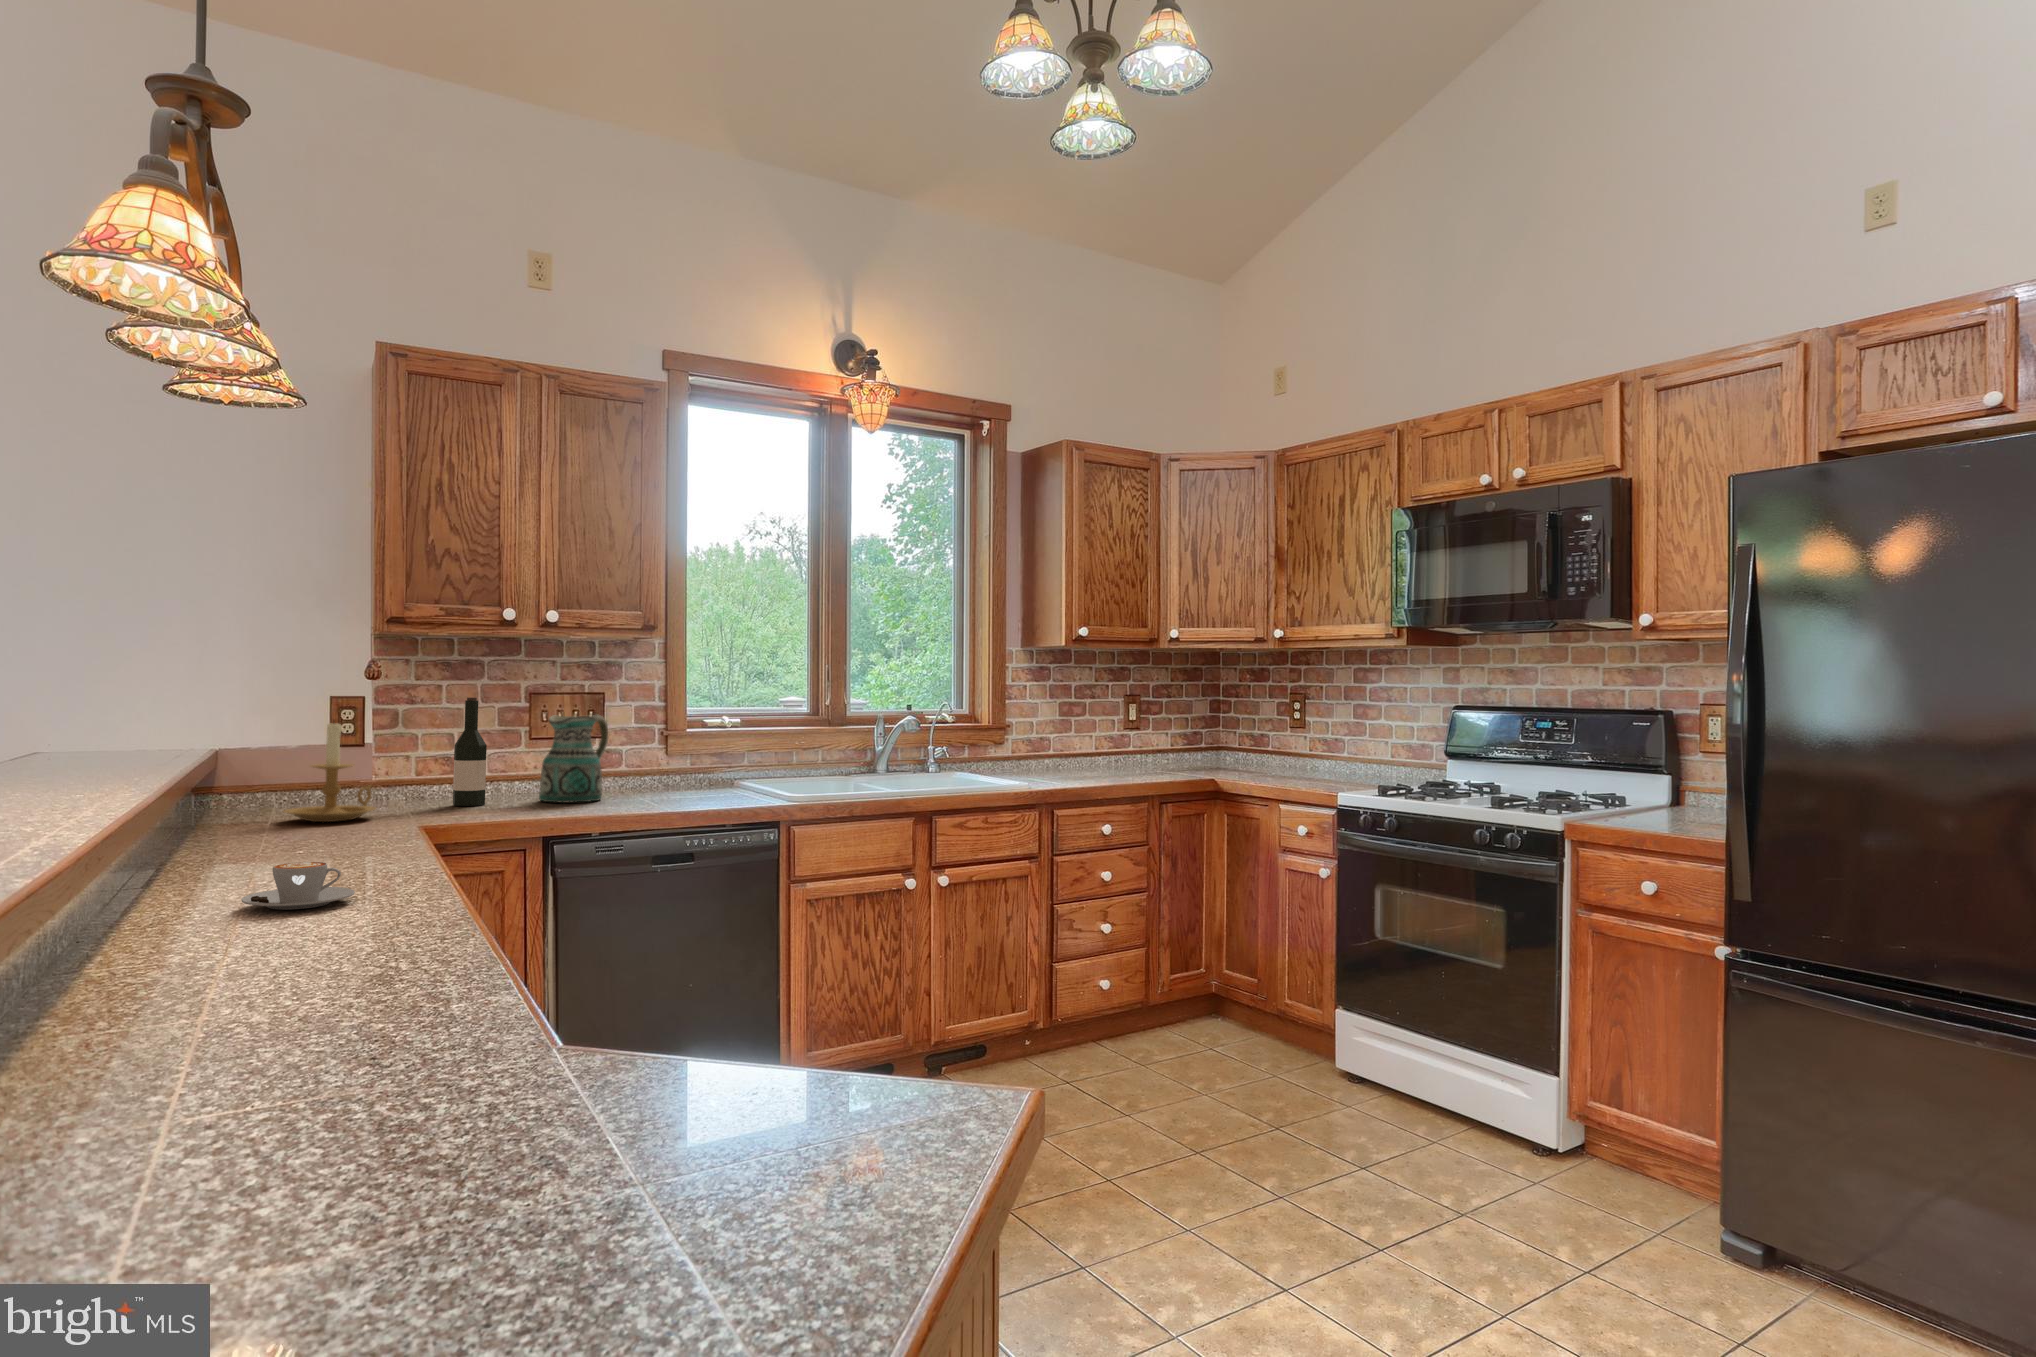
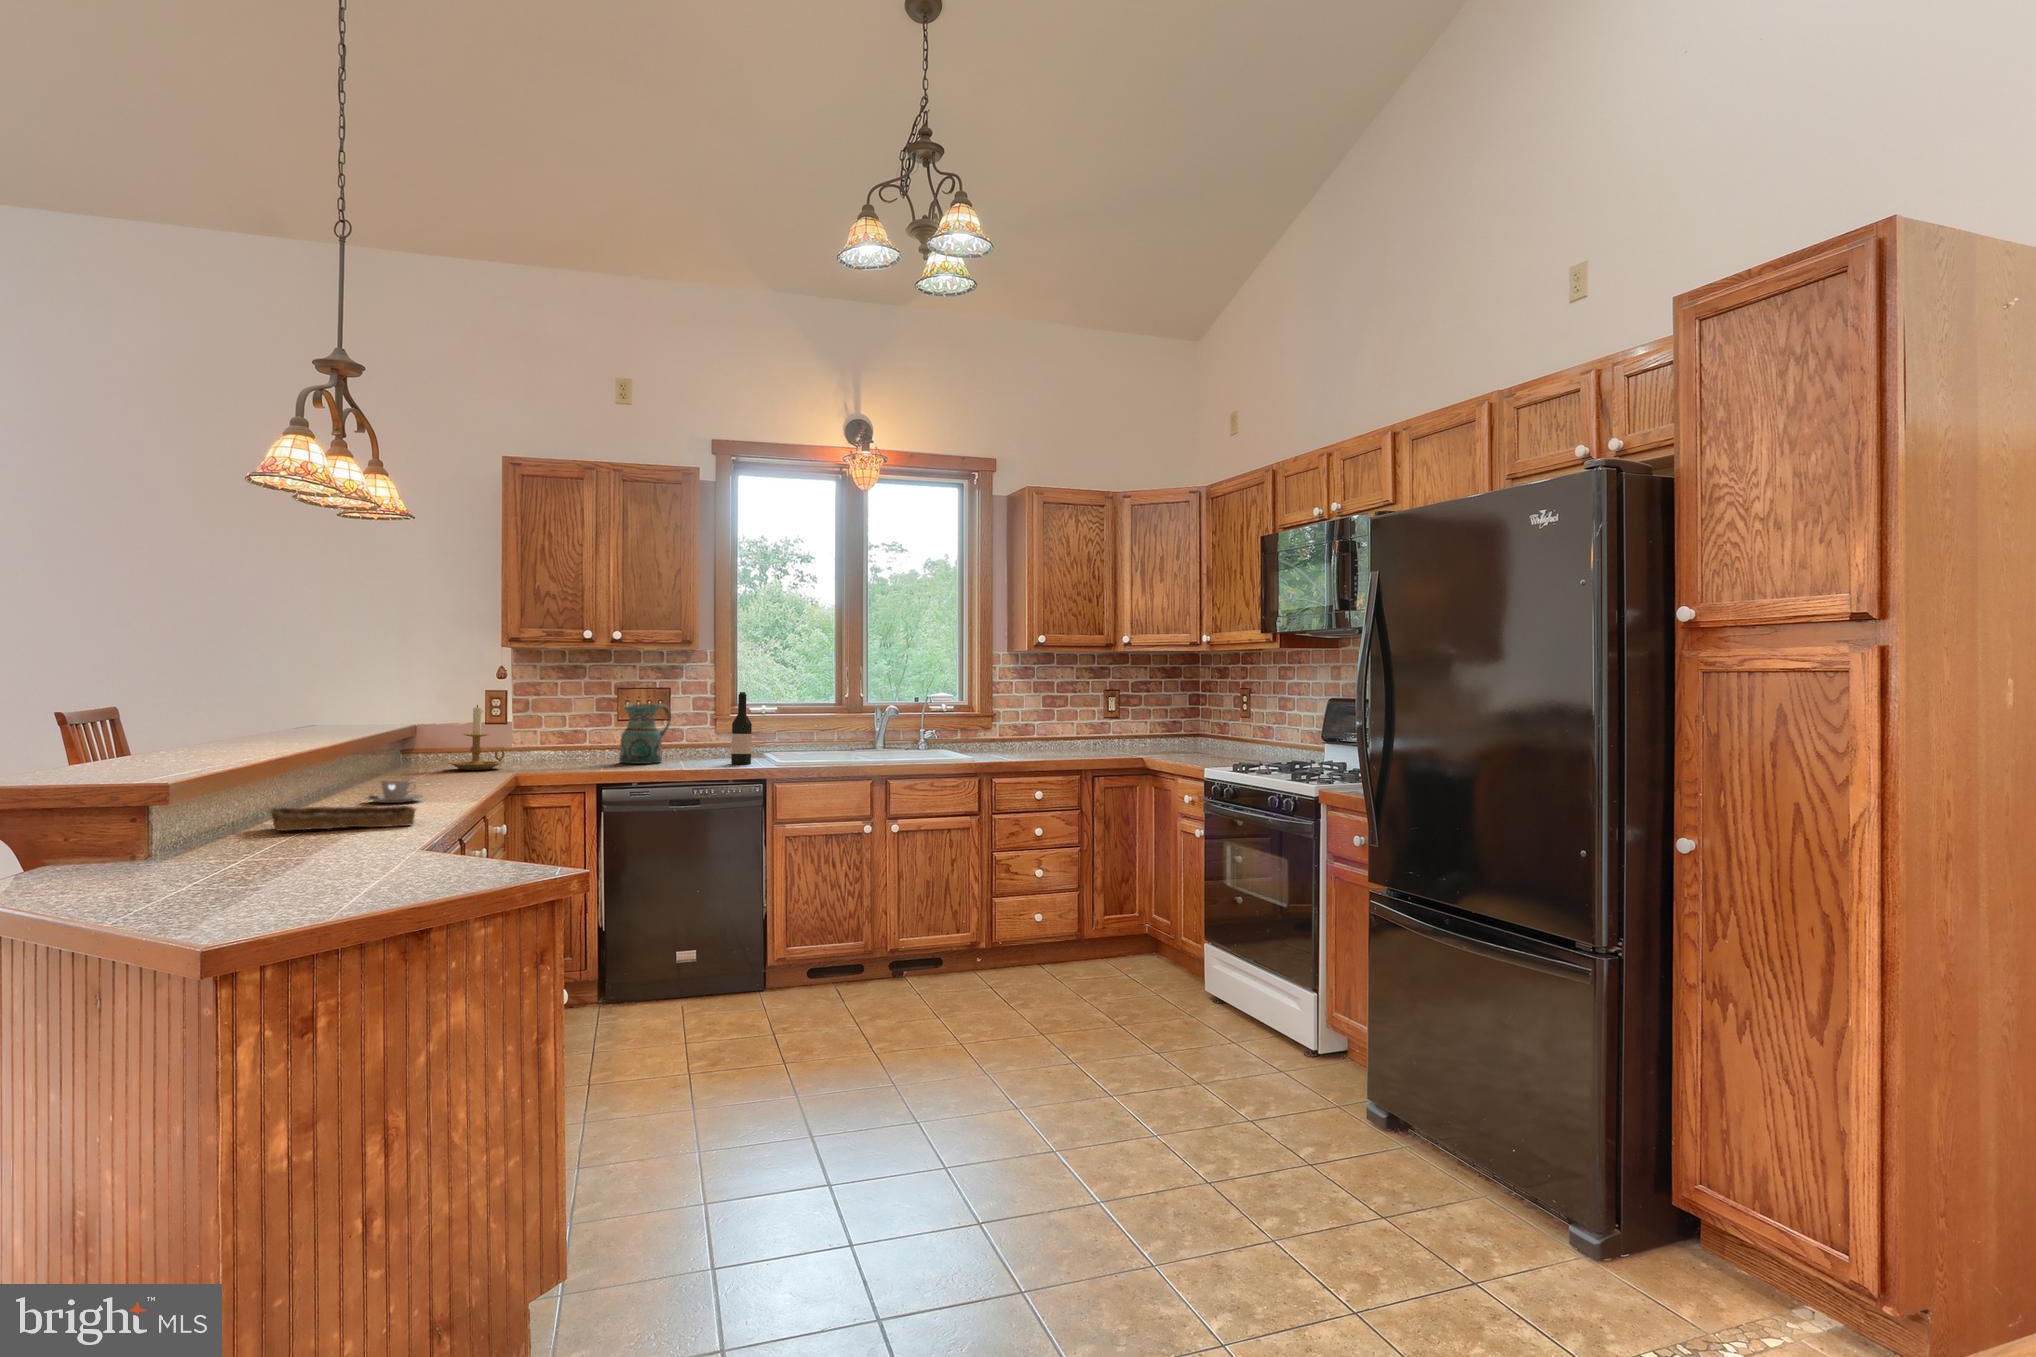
wine bottle: present [453,698,487,806] -> present [731,692,752,764]
tray: none [108,930,457,1022] -> present [267,806,416,831]

